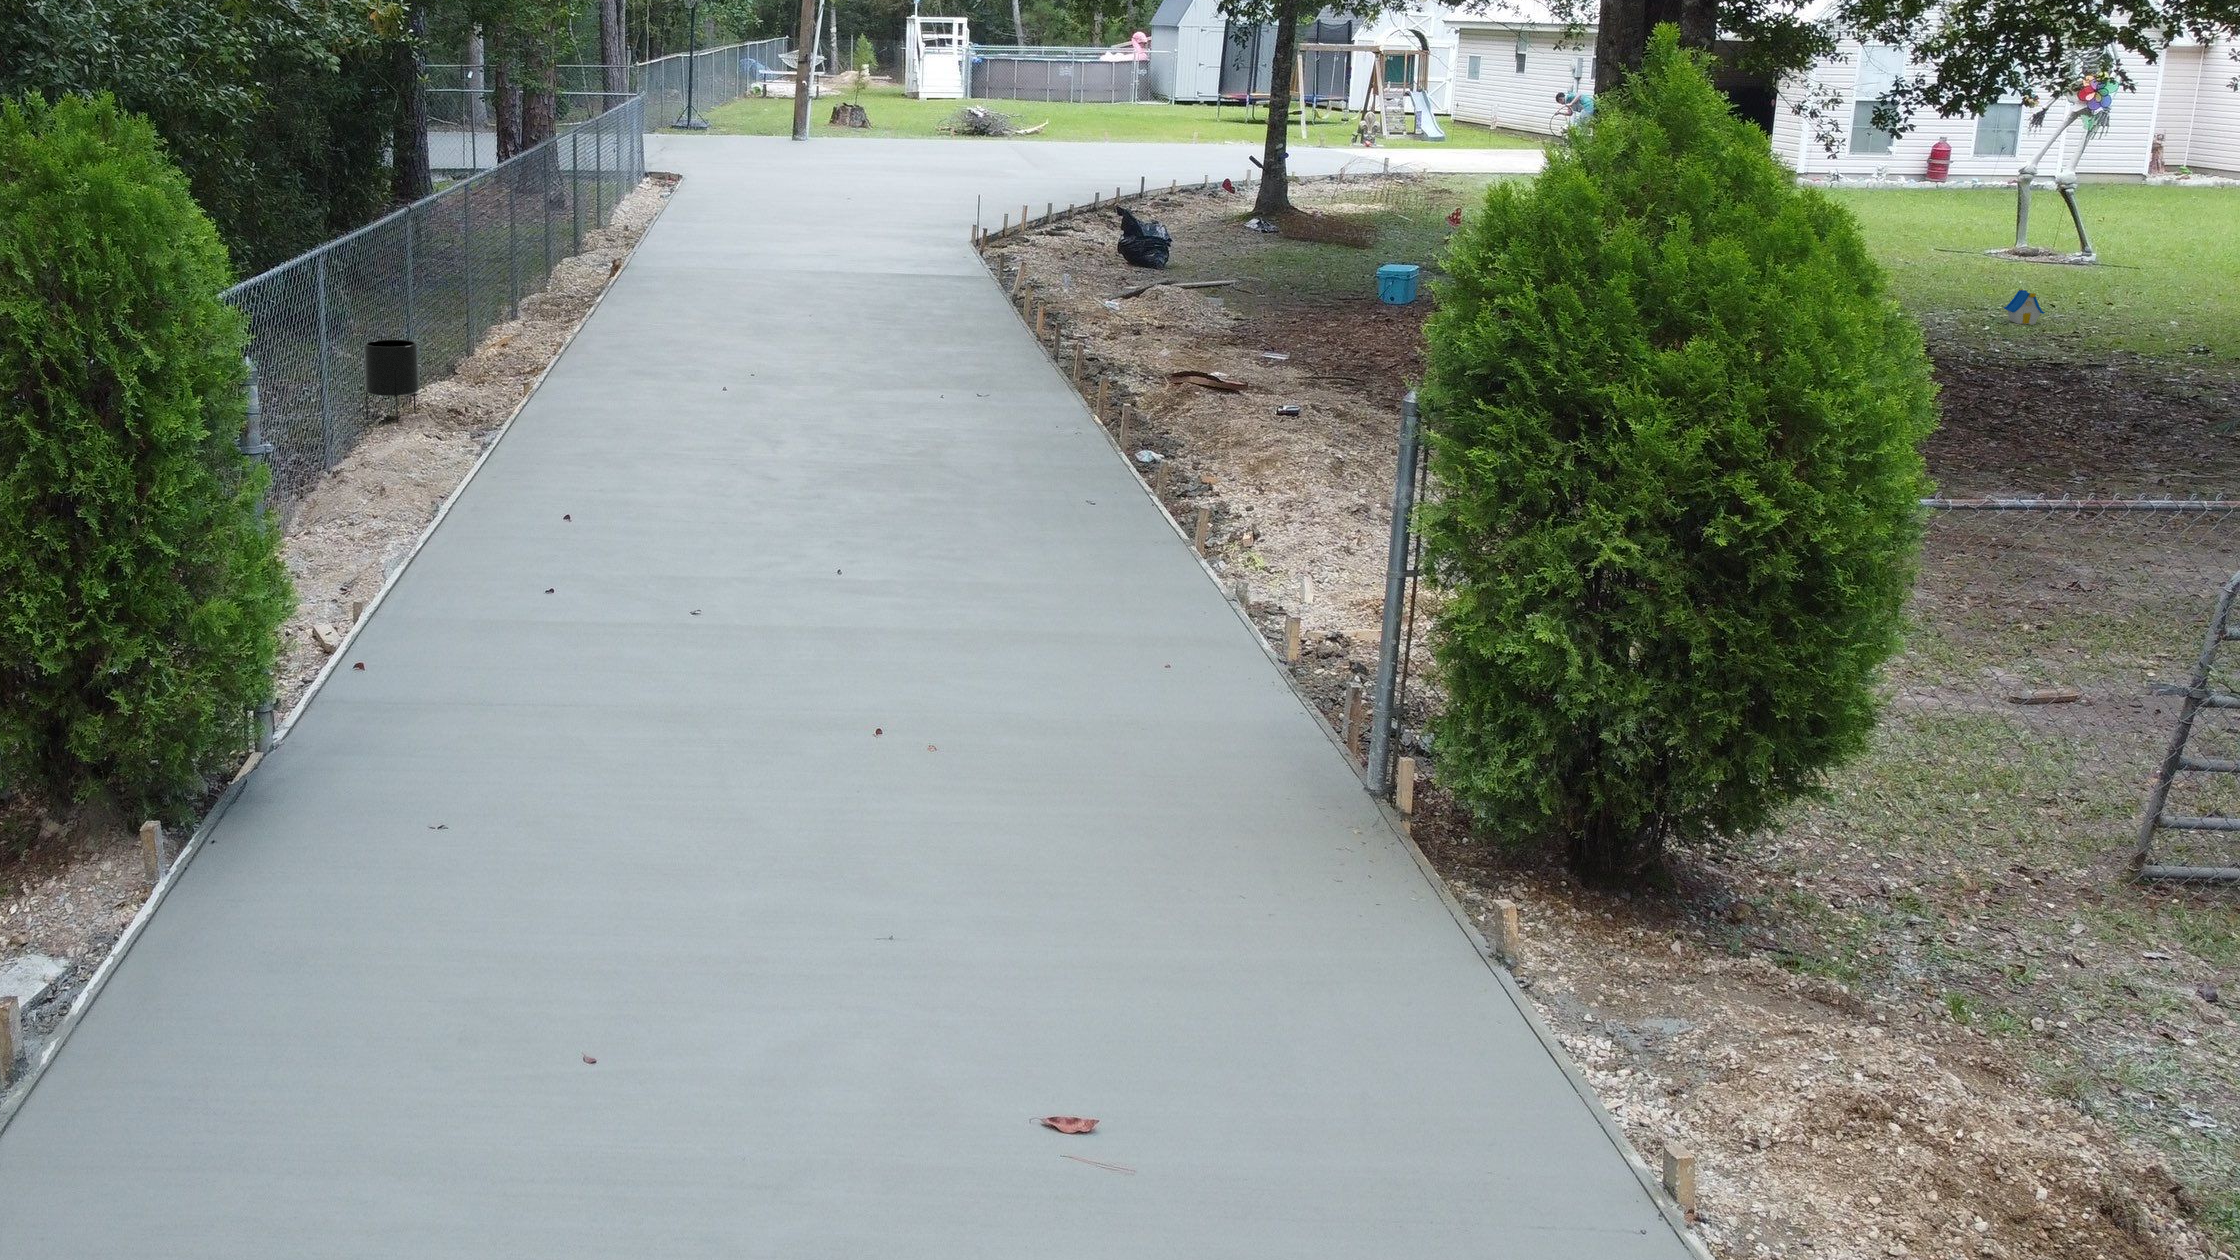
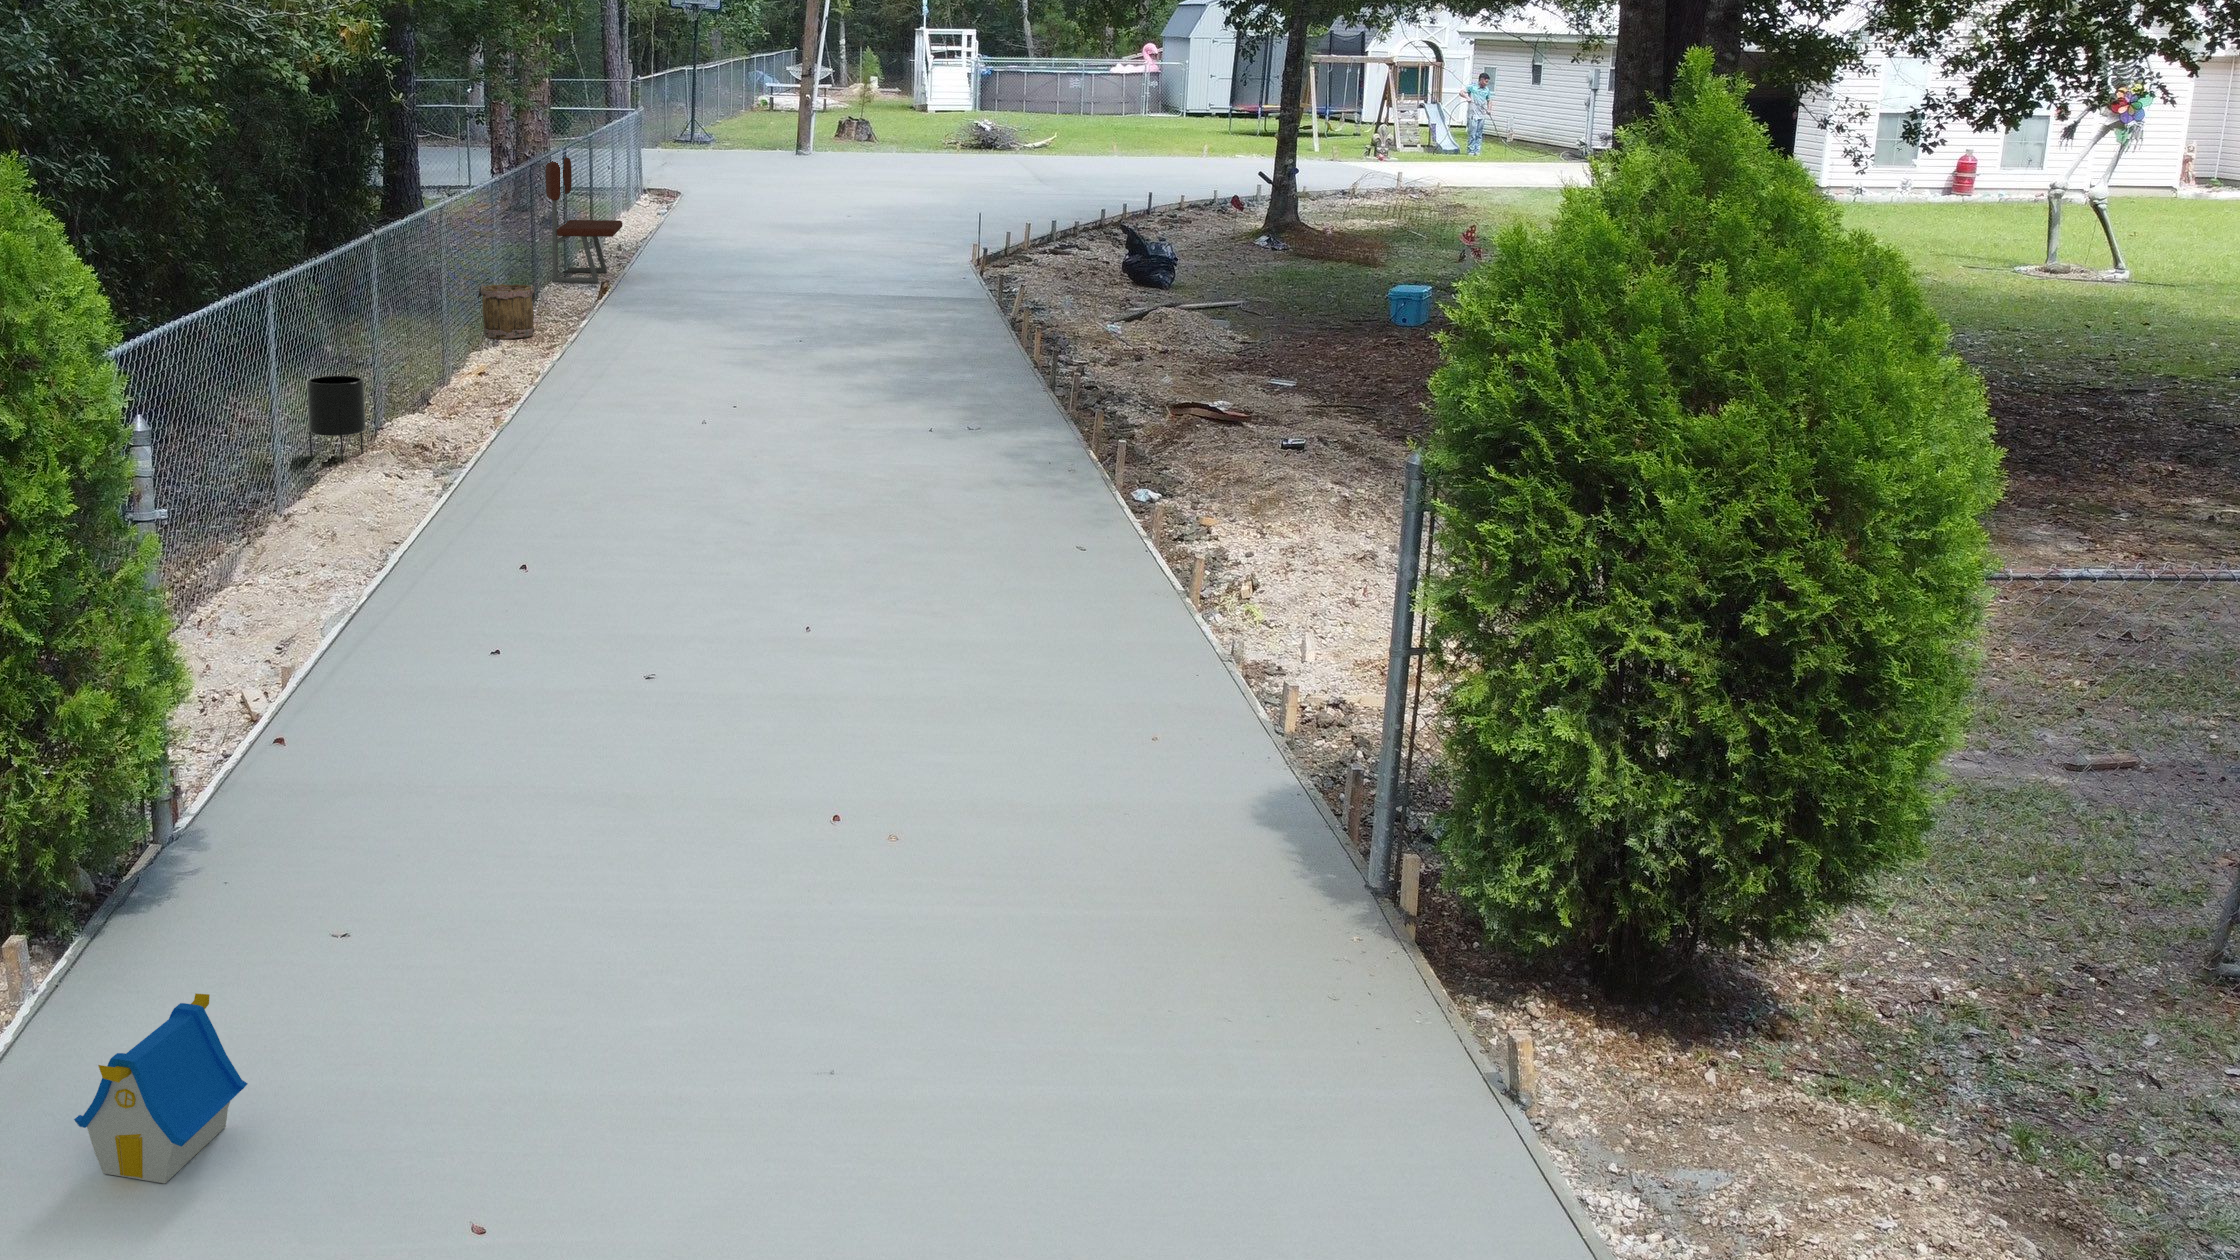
bench: none [574,139,647,259] -> present [545,157,622,283]
bucket: none [514,257,569,310] -> present [478,284,535,339]
toy house: present [2004,289,2045,324] -> present [74,994,248,1183]

